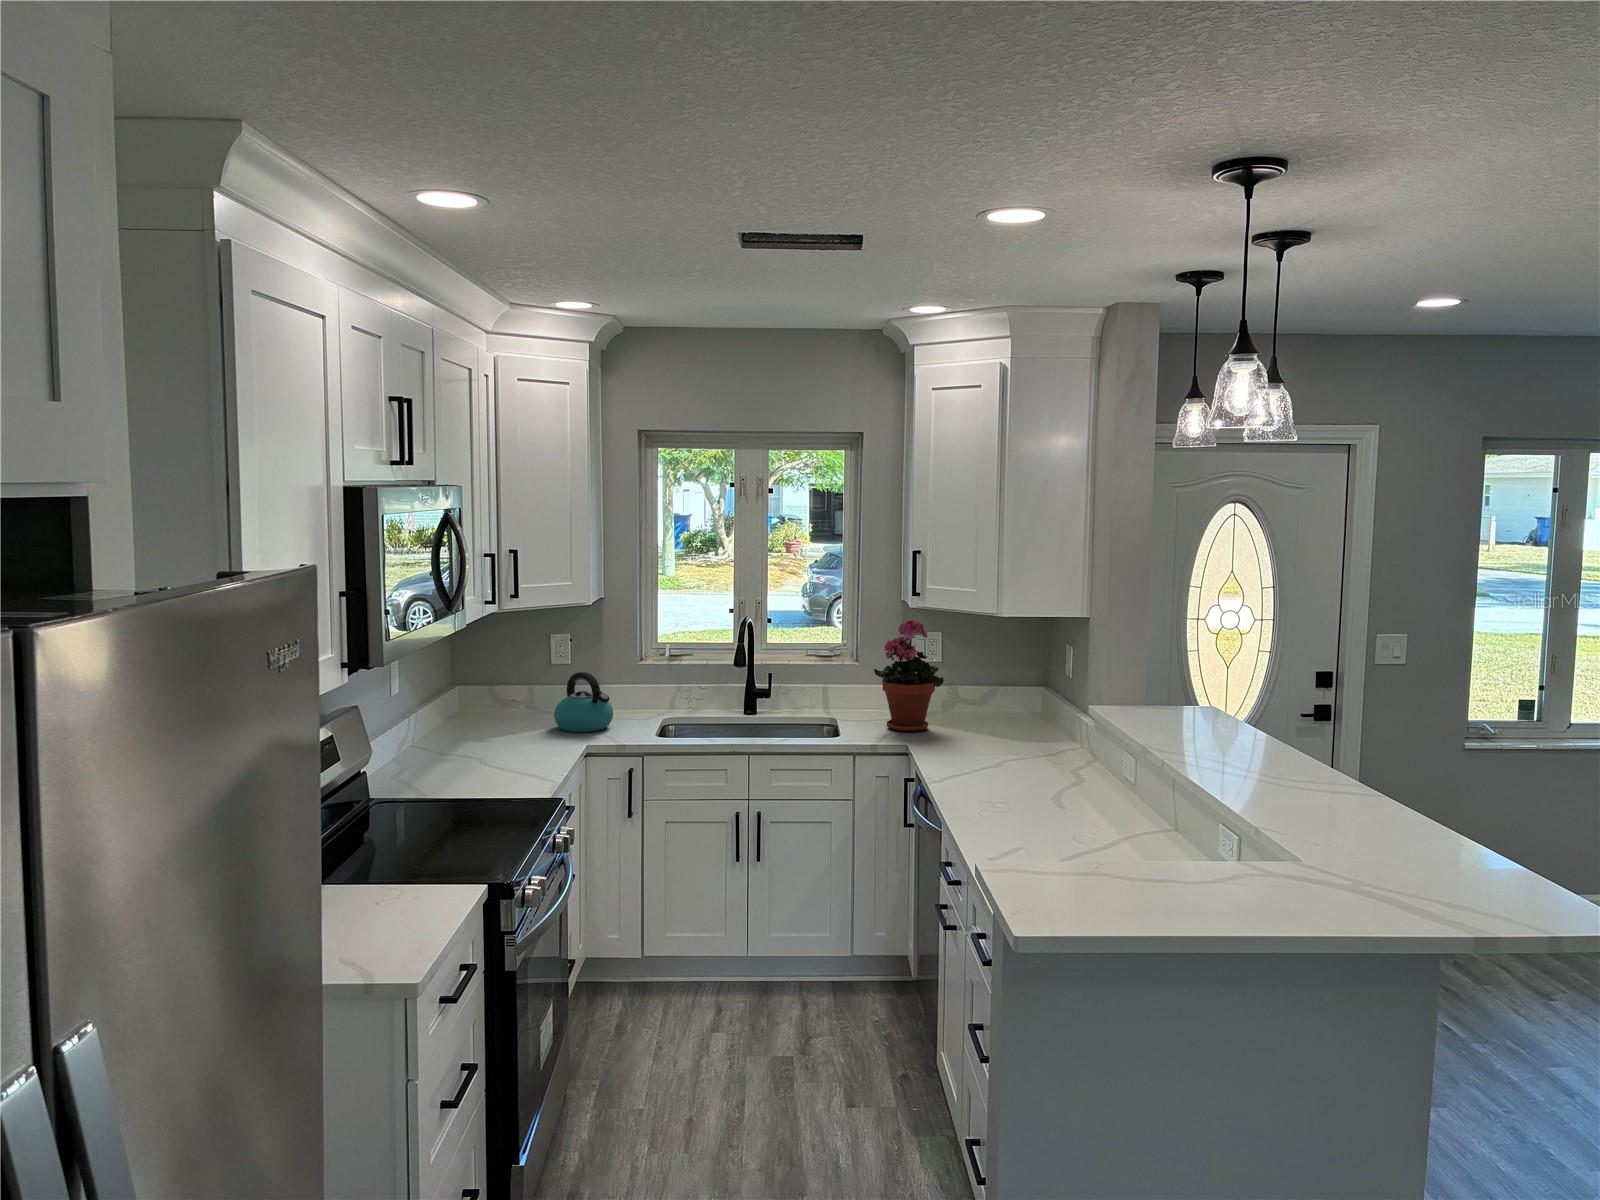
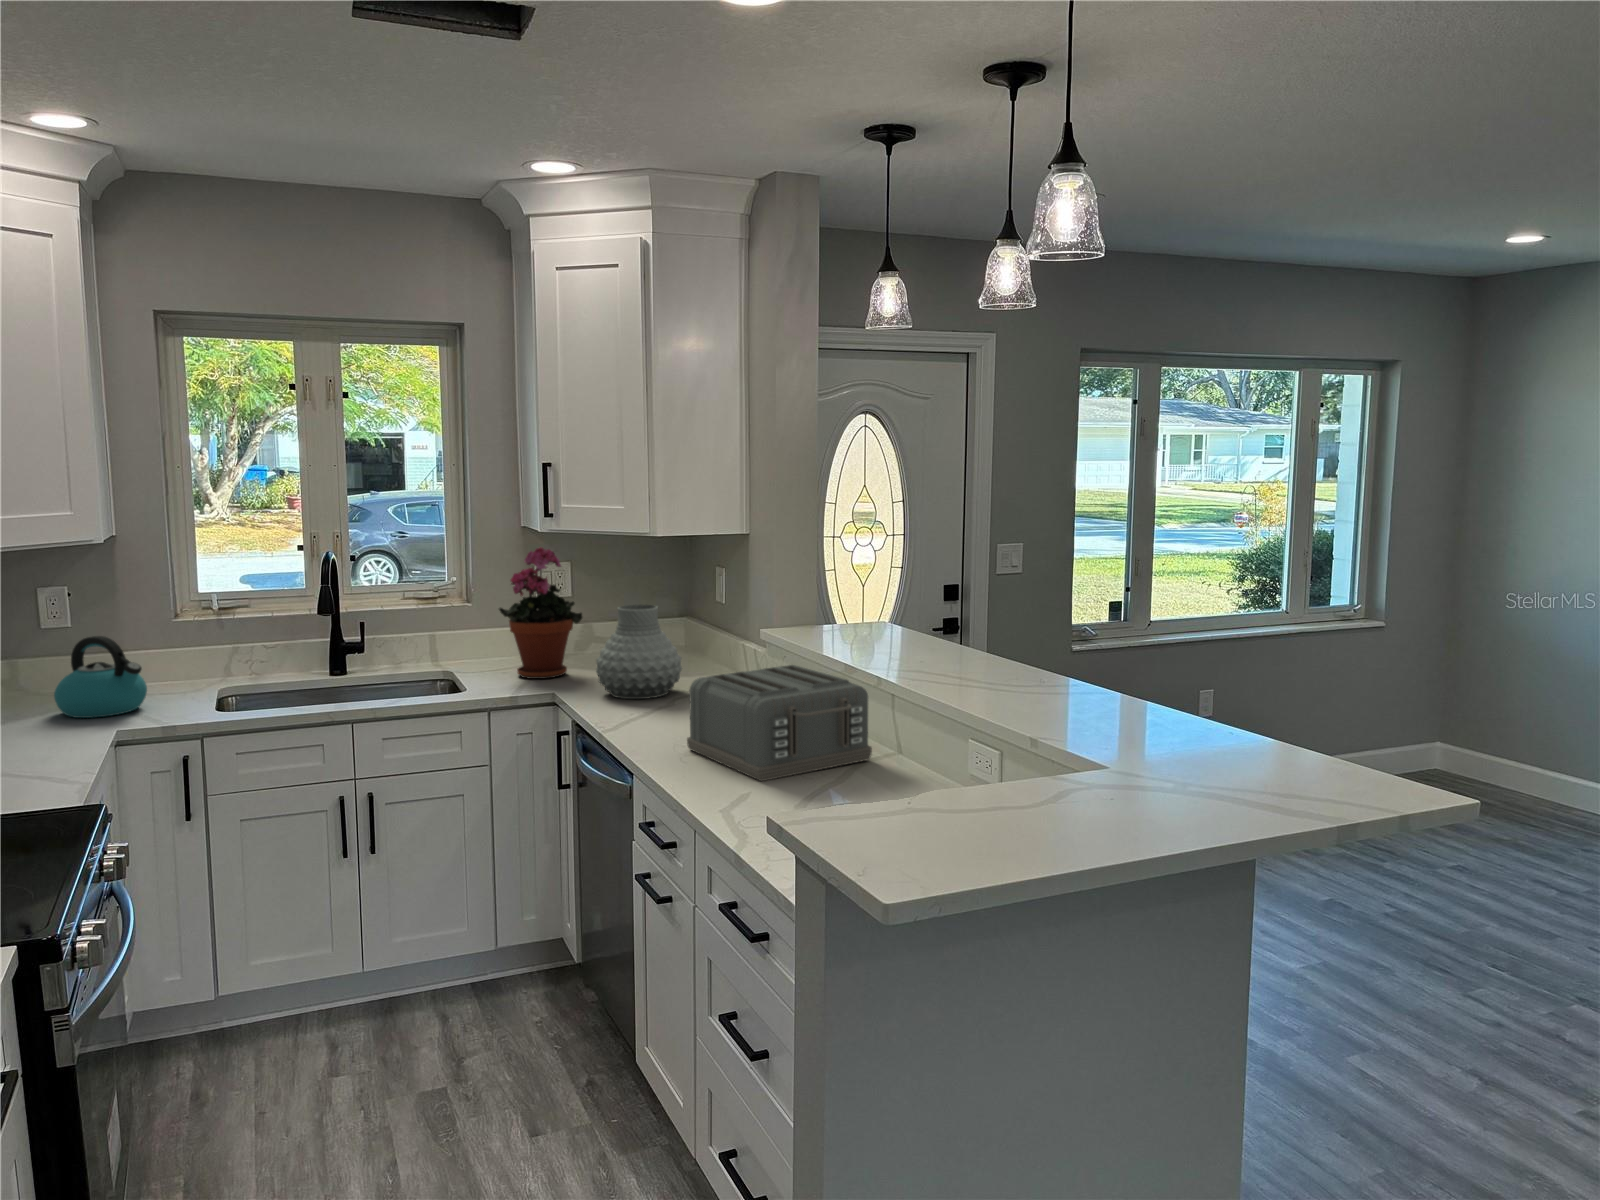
vase: none [943,675,1019,759] -> present [596,605,682,699]
toaster: none [993,743,1153,843] -> present [687,665,872,781]

